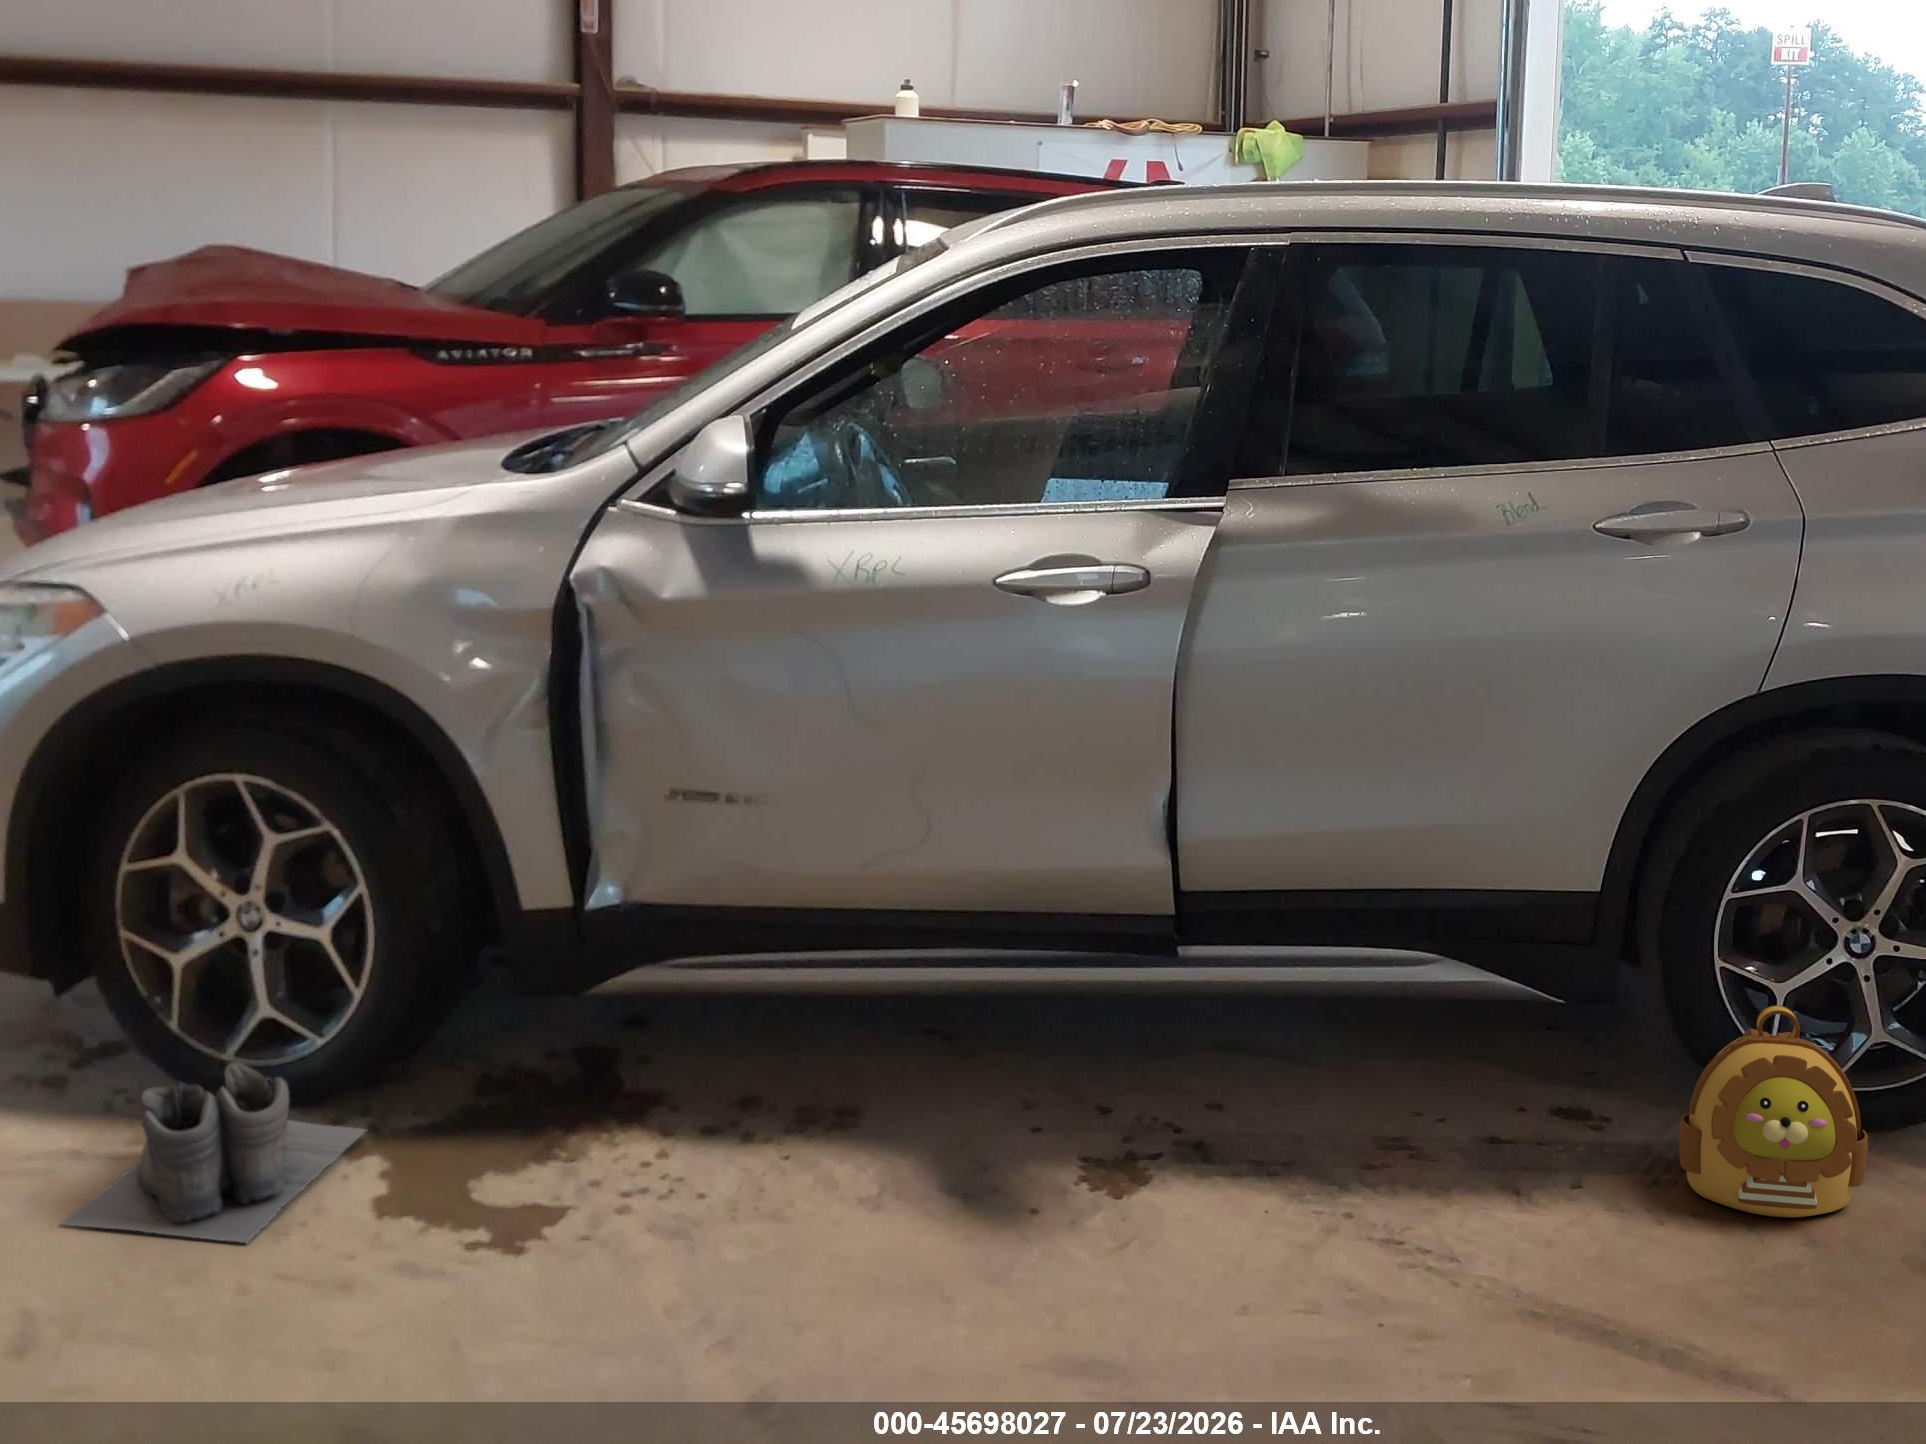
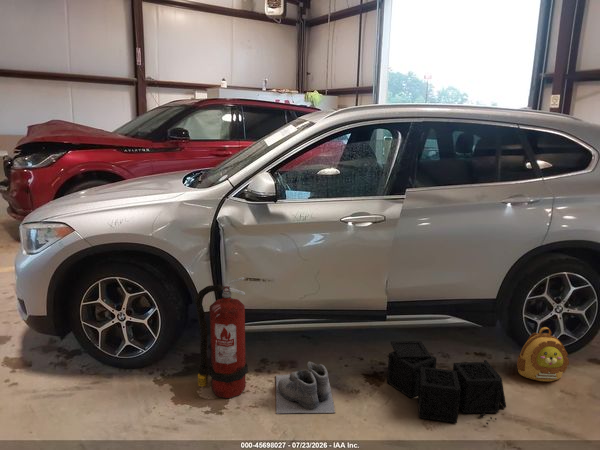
fire extinguisher: none [471,775,655,1212] -> present [195,277,248,398]
storage bin: none [1168,1040,1570,1339] -> present [387,341,506,424]
boots: present [61,1062,366,1243] -> present [276,361,335,414]

